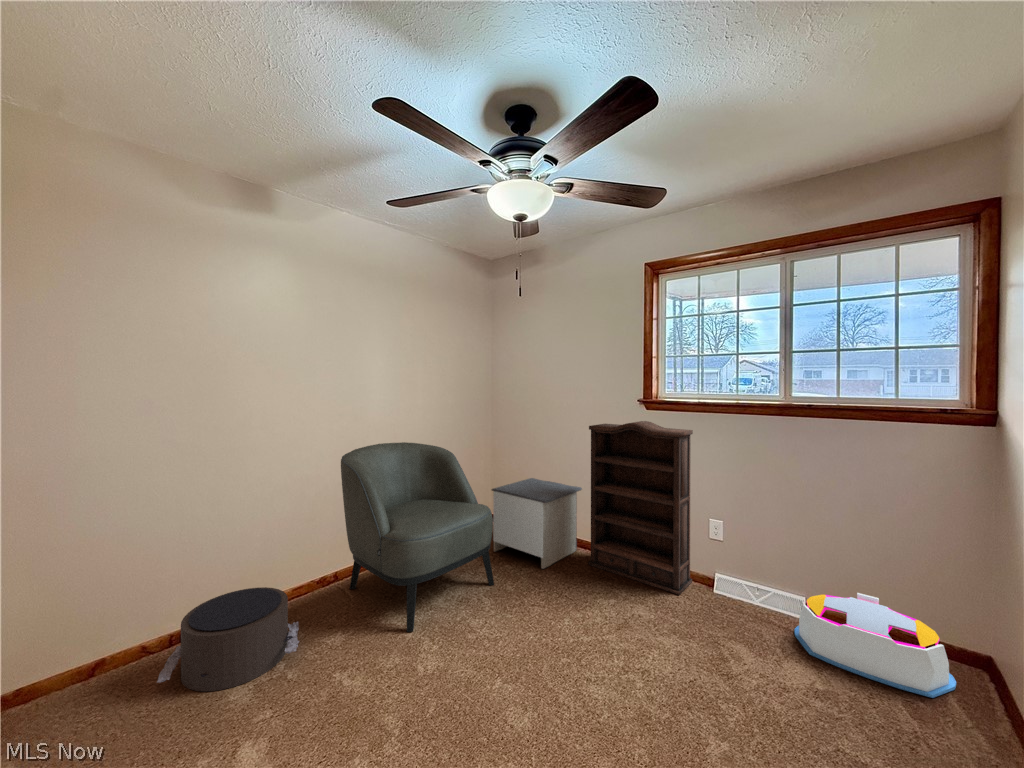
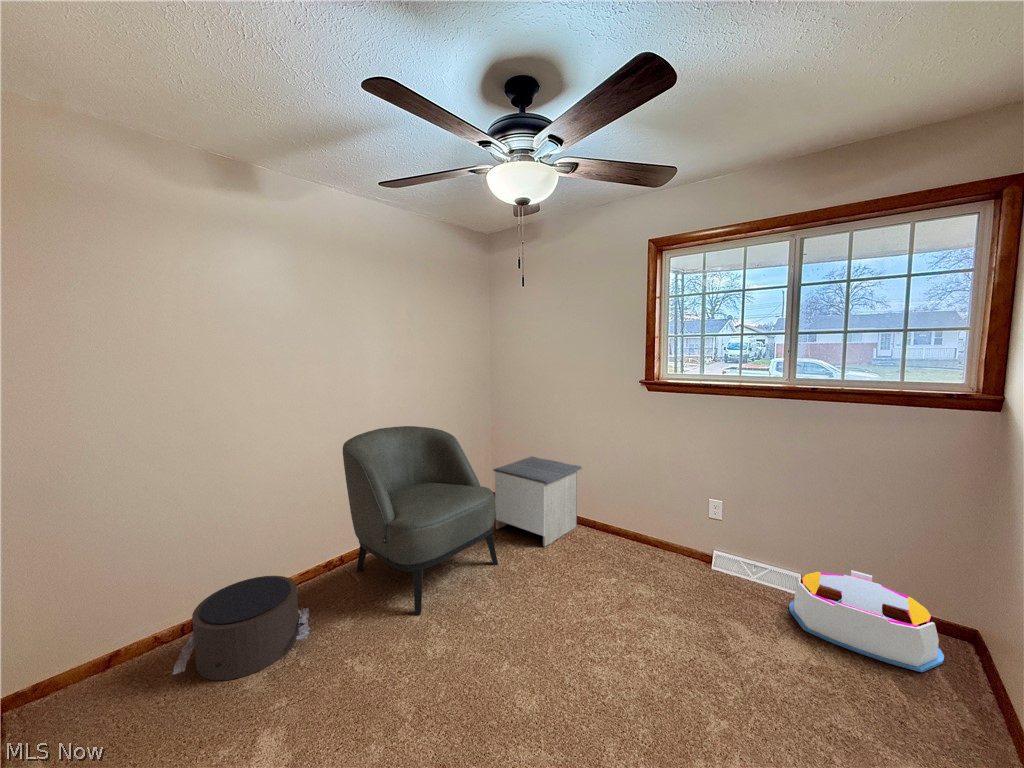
bookshelf: present [589,421,693,595] -> none [589,402,693,572]

